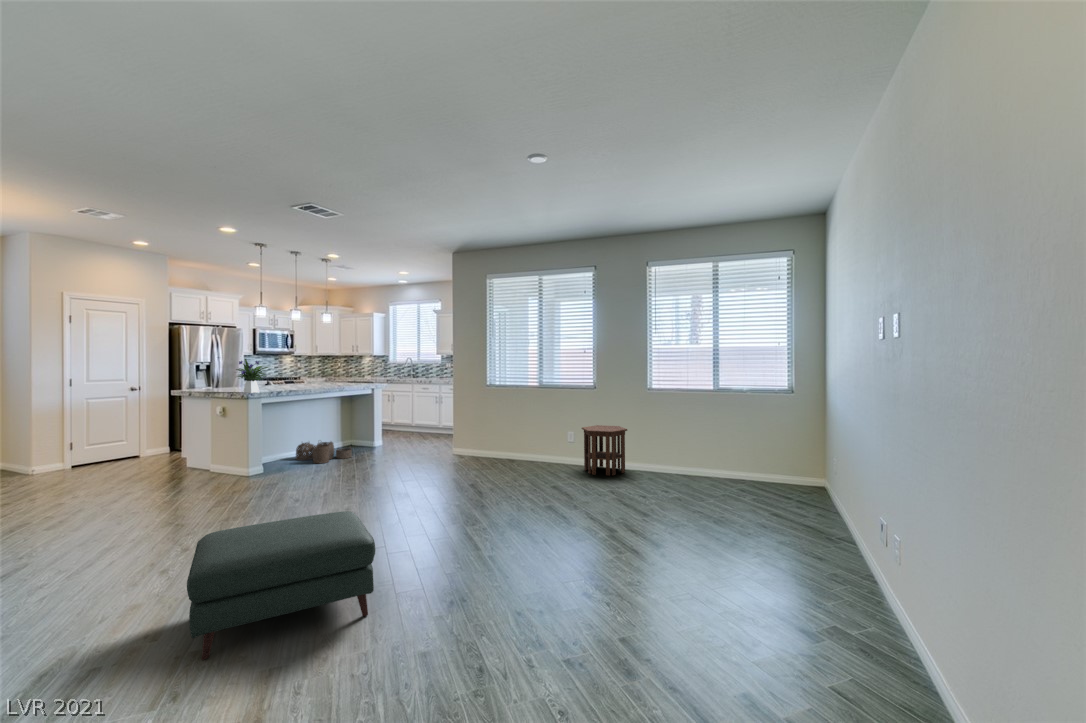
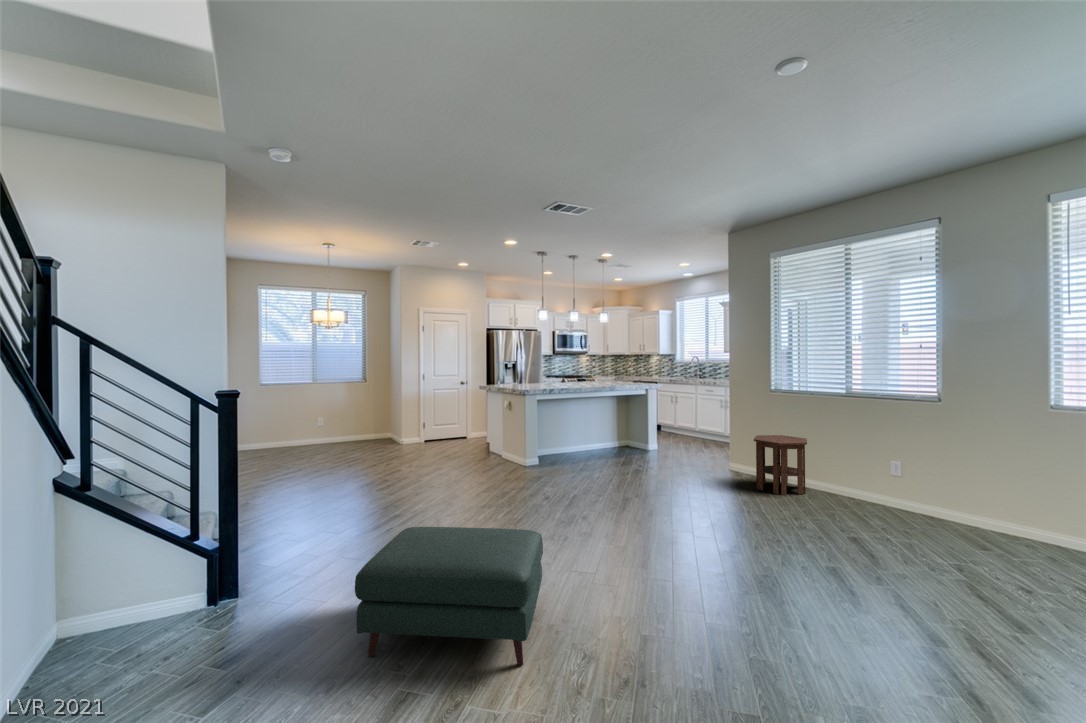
flower arrangement: present [236,359,268,393] -> none [514,358,544,390]
side table: present [582,425,627,476] -> present [754,435,807,495]
woven basket: present [296,442,352,463] -> none [571,438,620,462]

